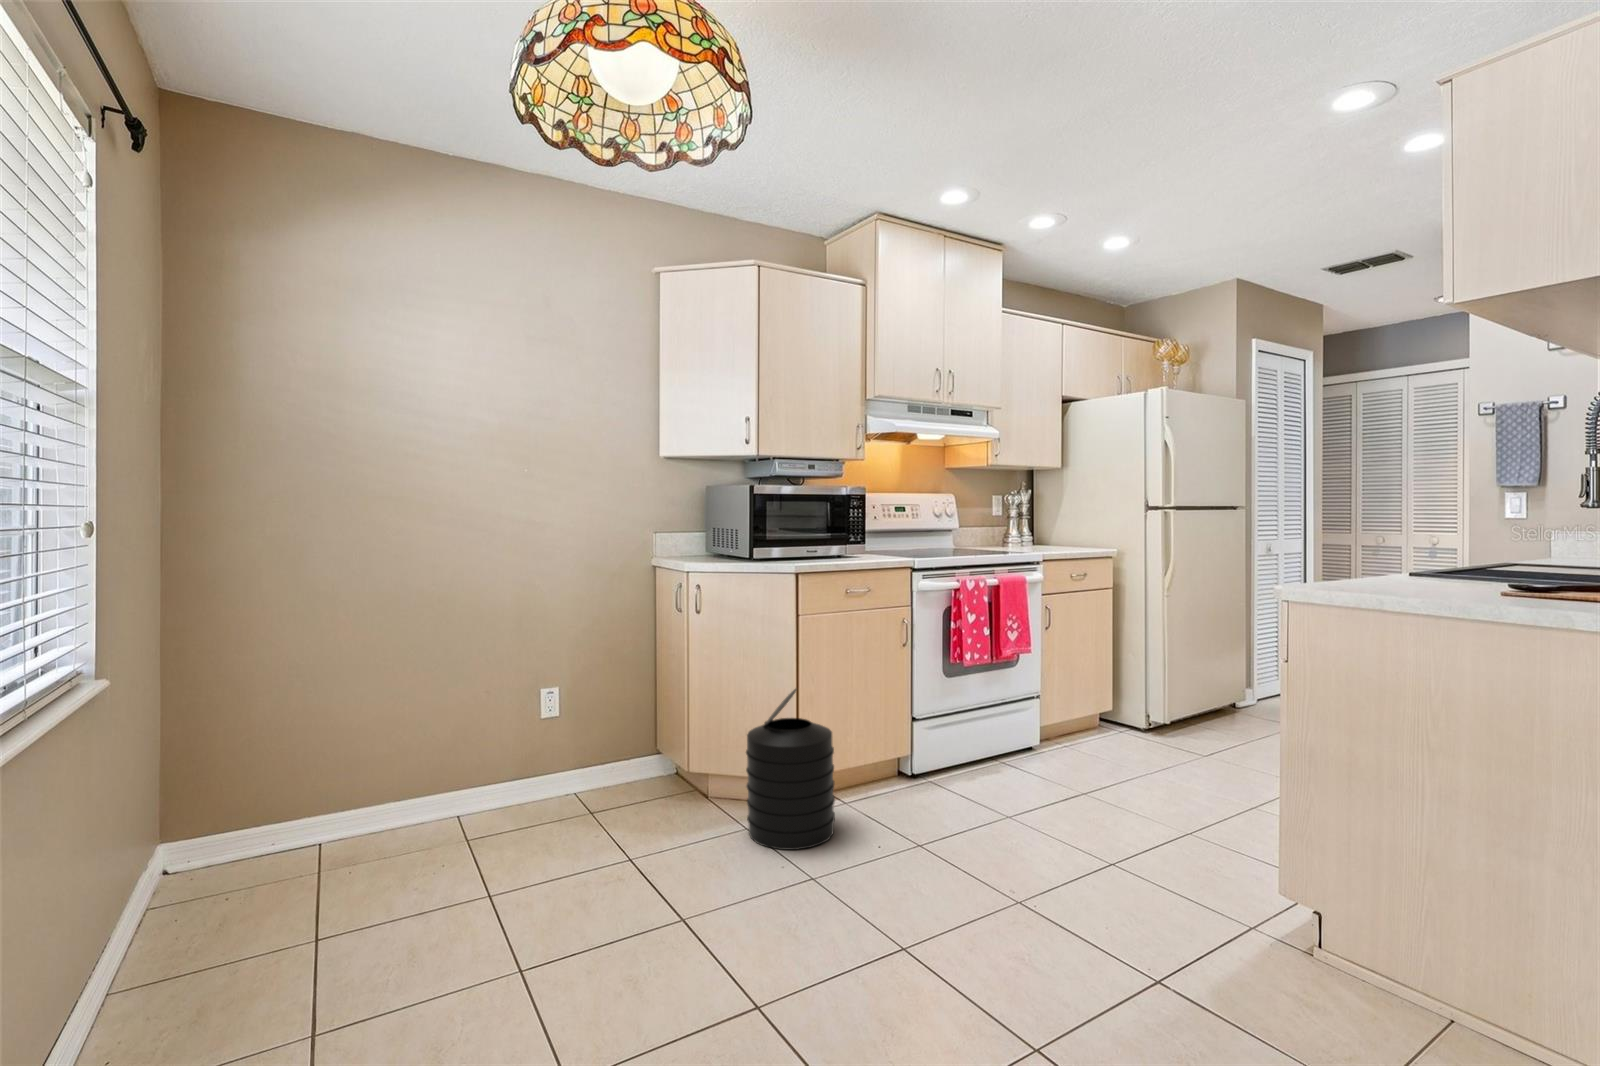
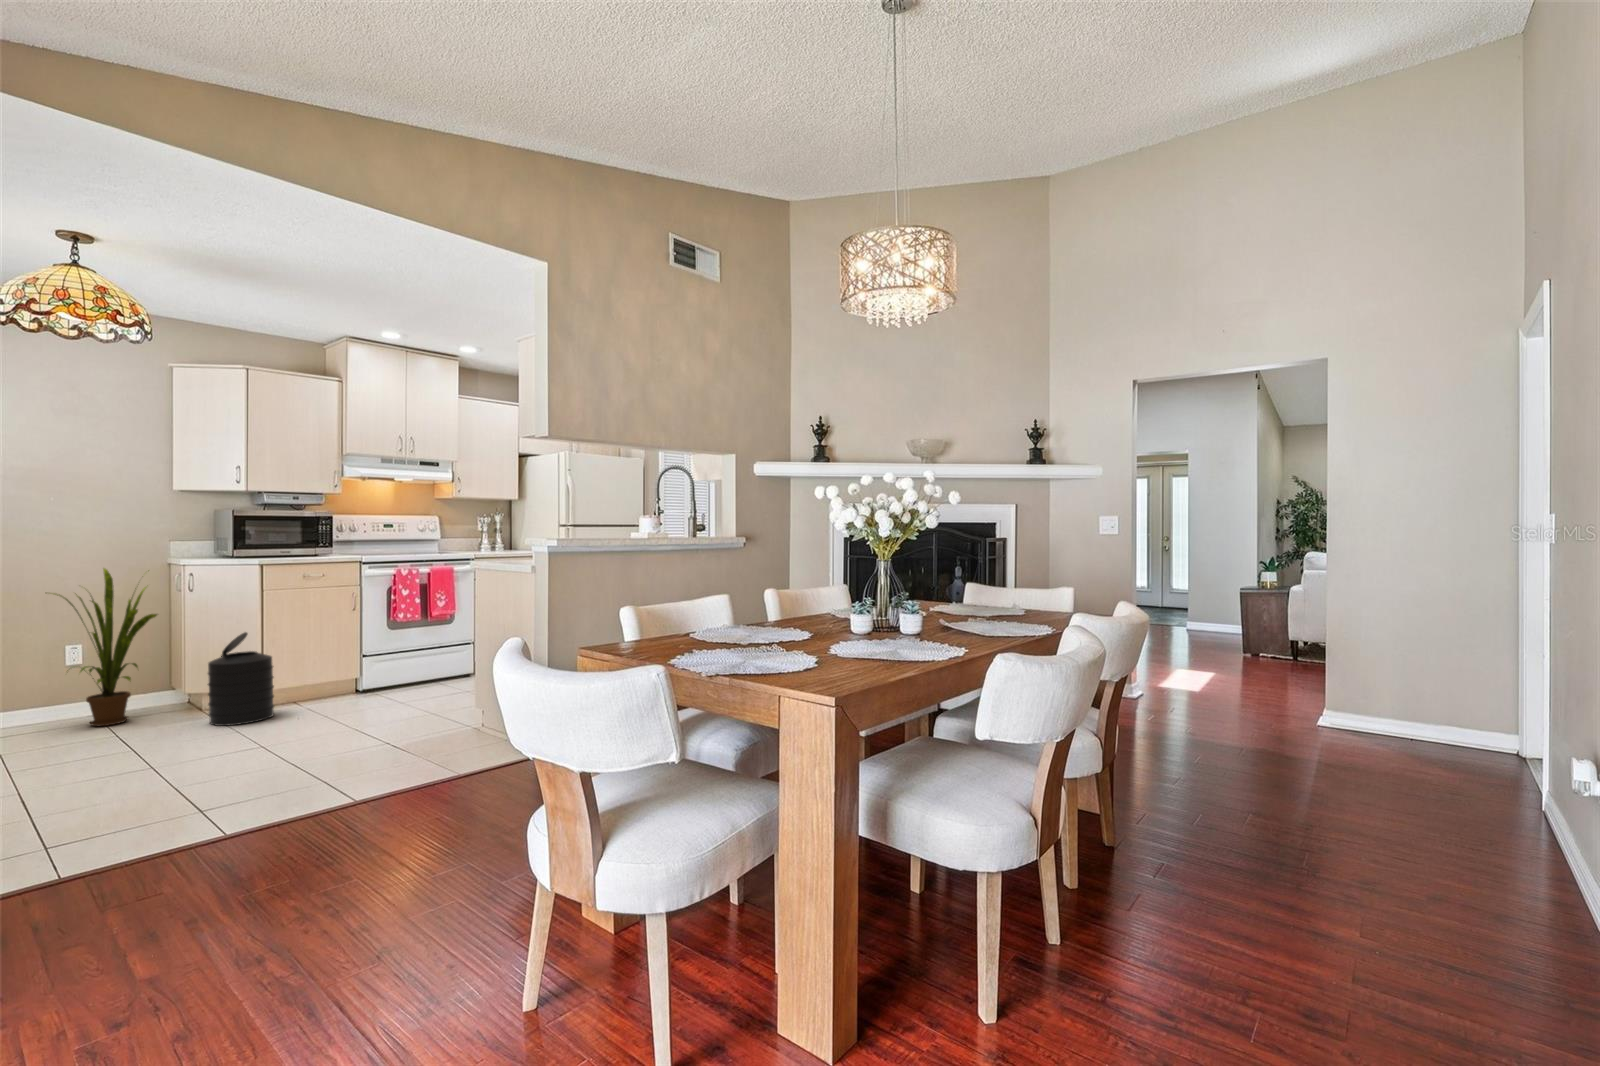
house plant: none [523,573,666,826] -> present [55,568,157,726]

